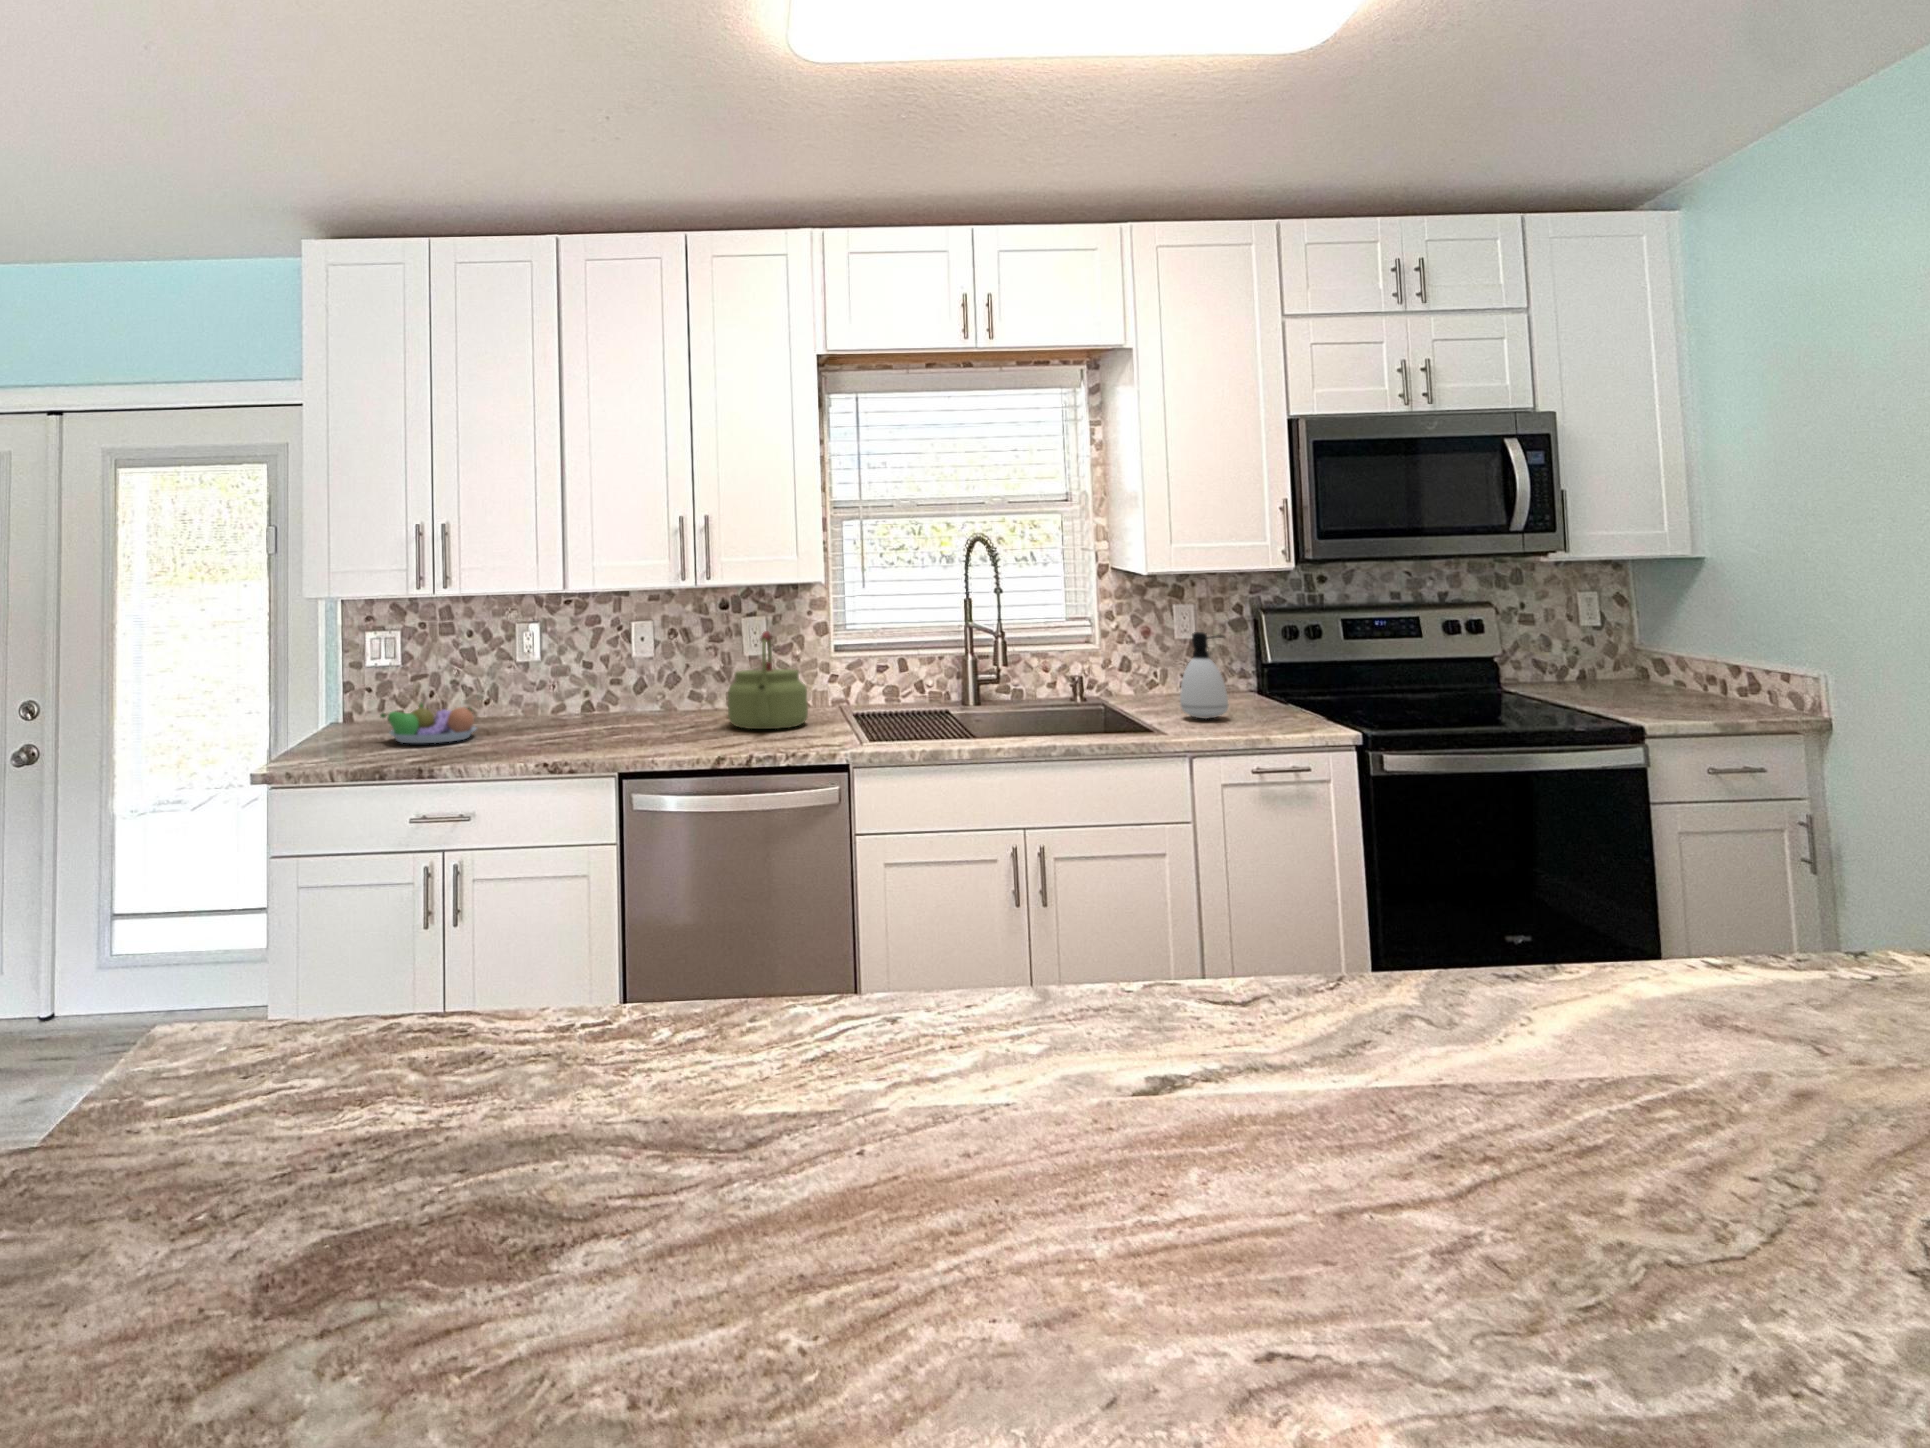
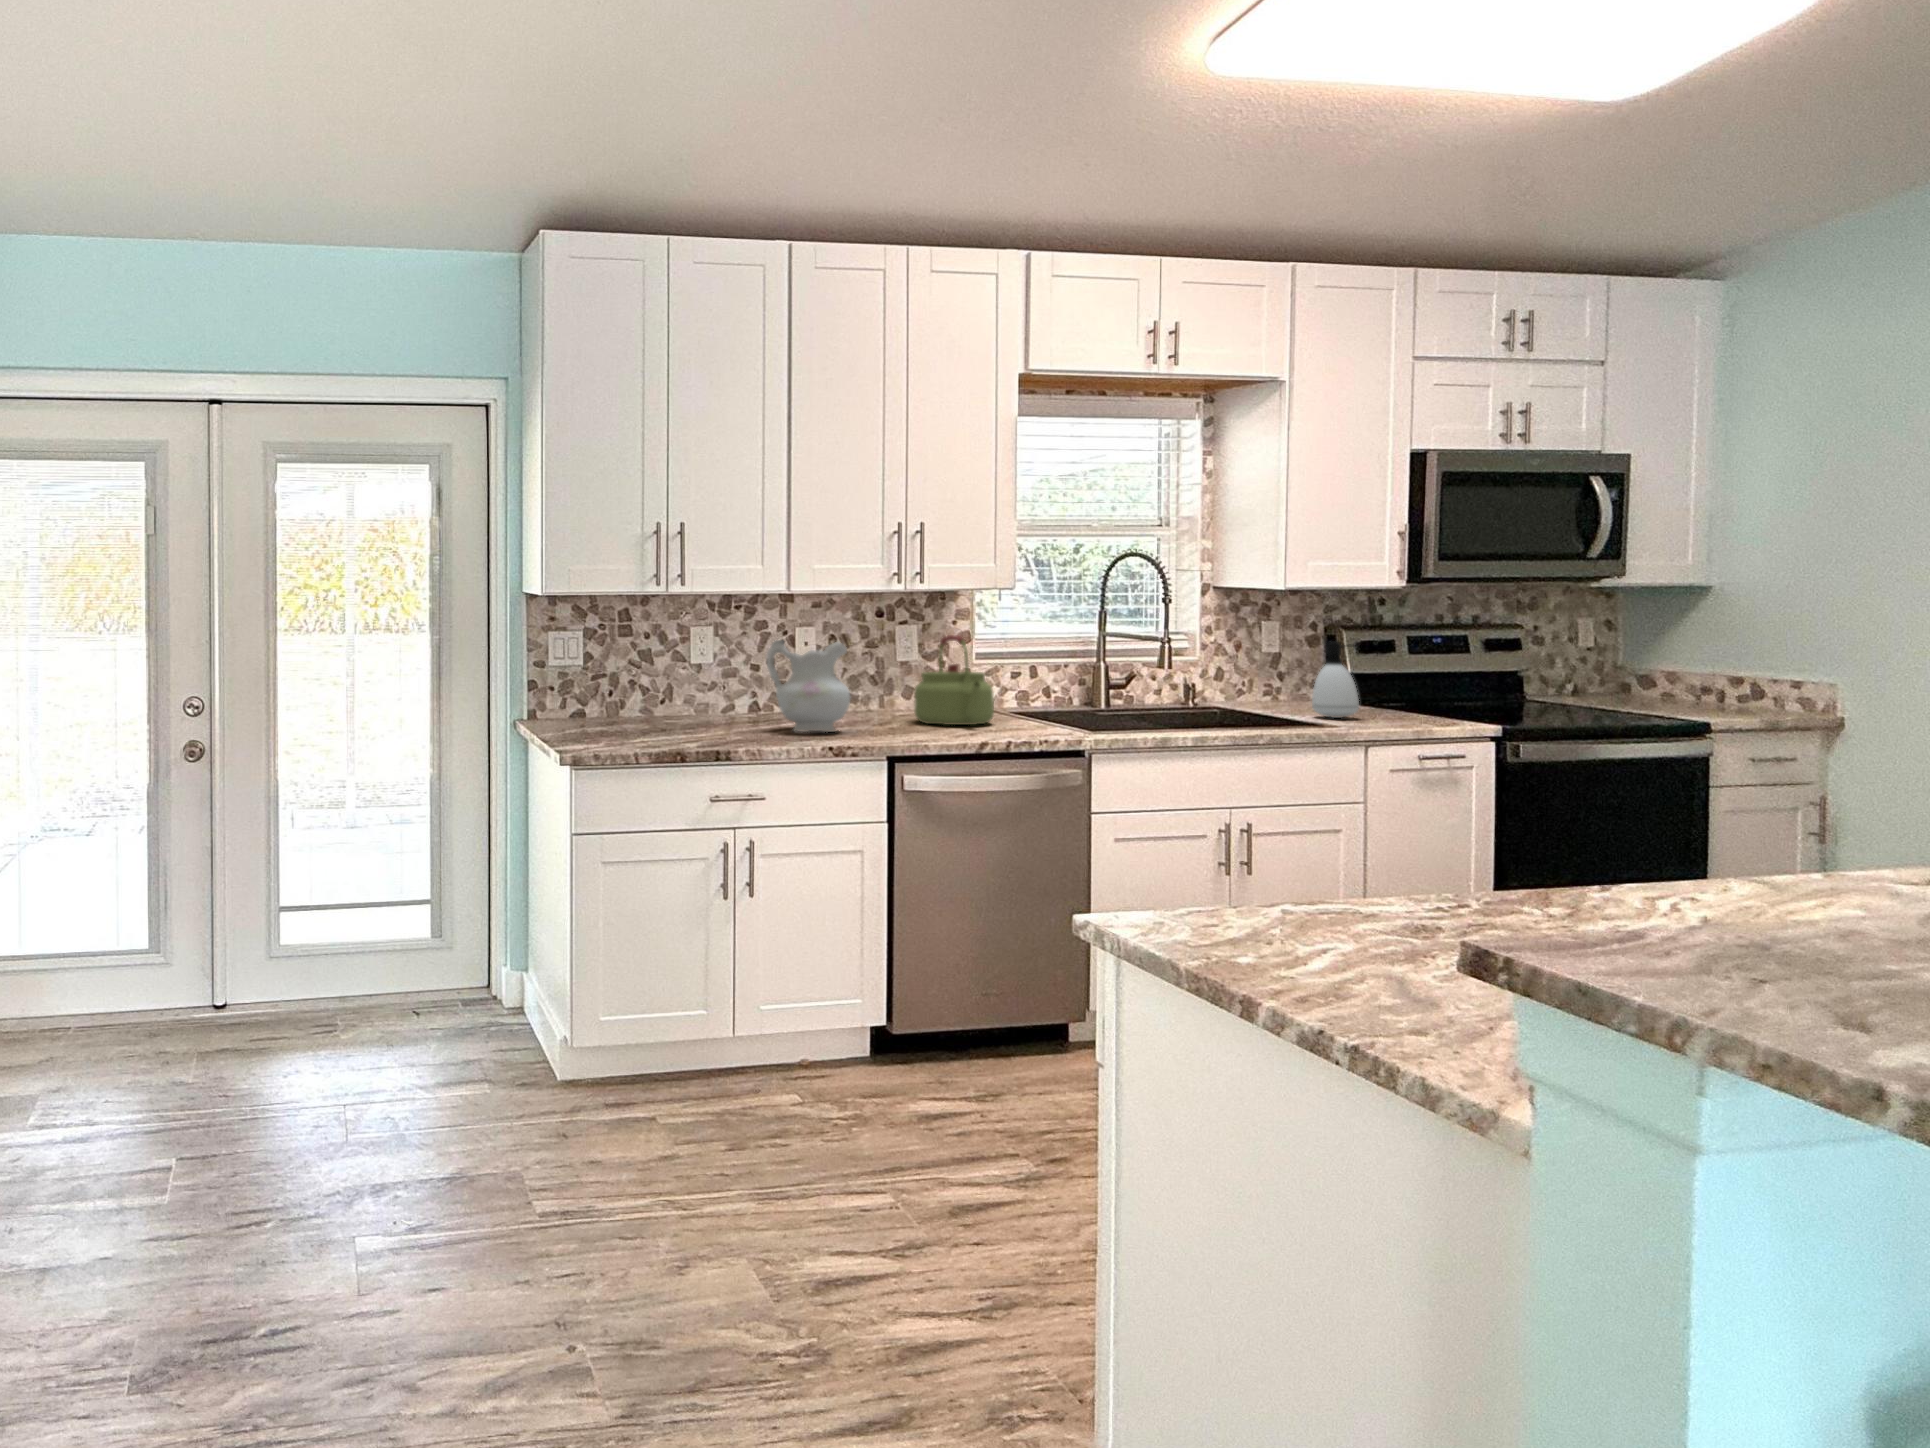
ceramic pitcher: none [550,641,628,740] -> present [767,640,850,732]
fruit bowl: present [380,703,476,743] -> none [606,698,700,735]

